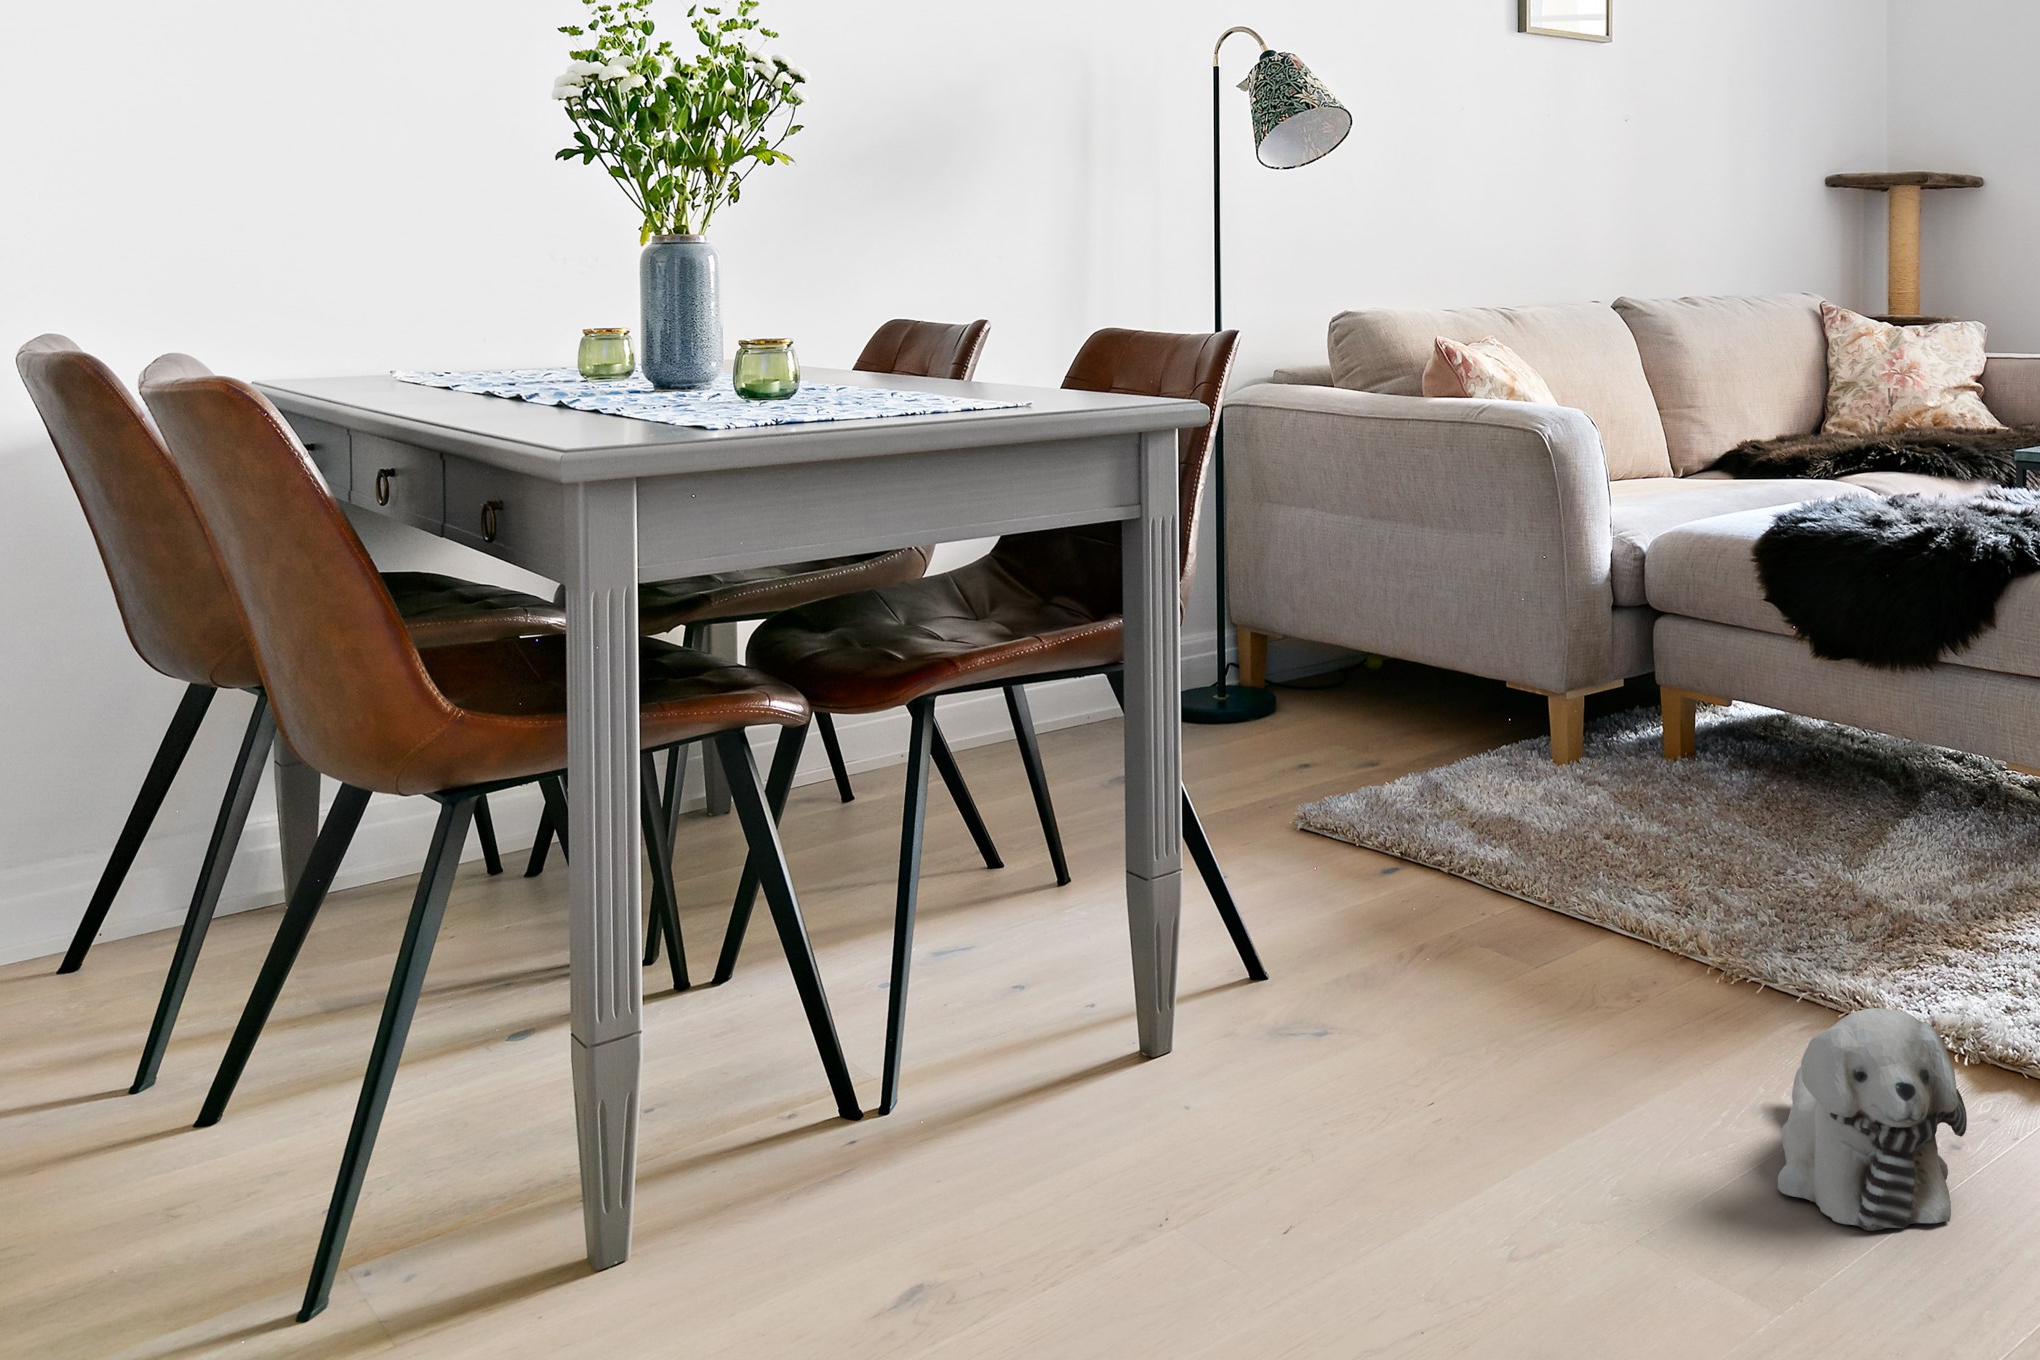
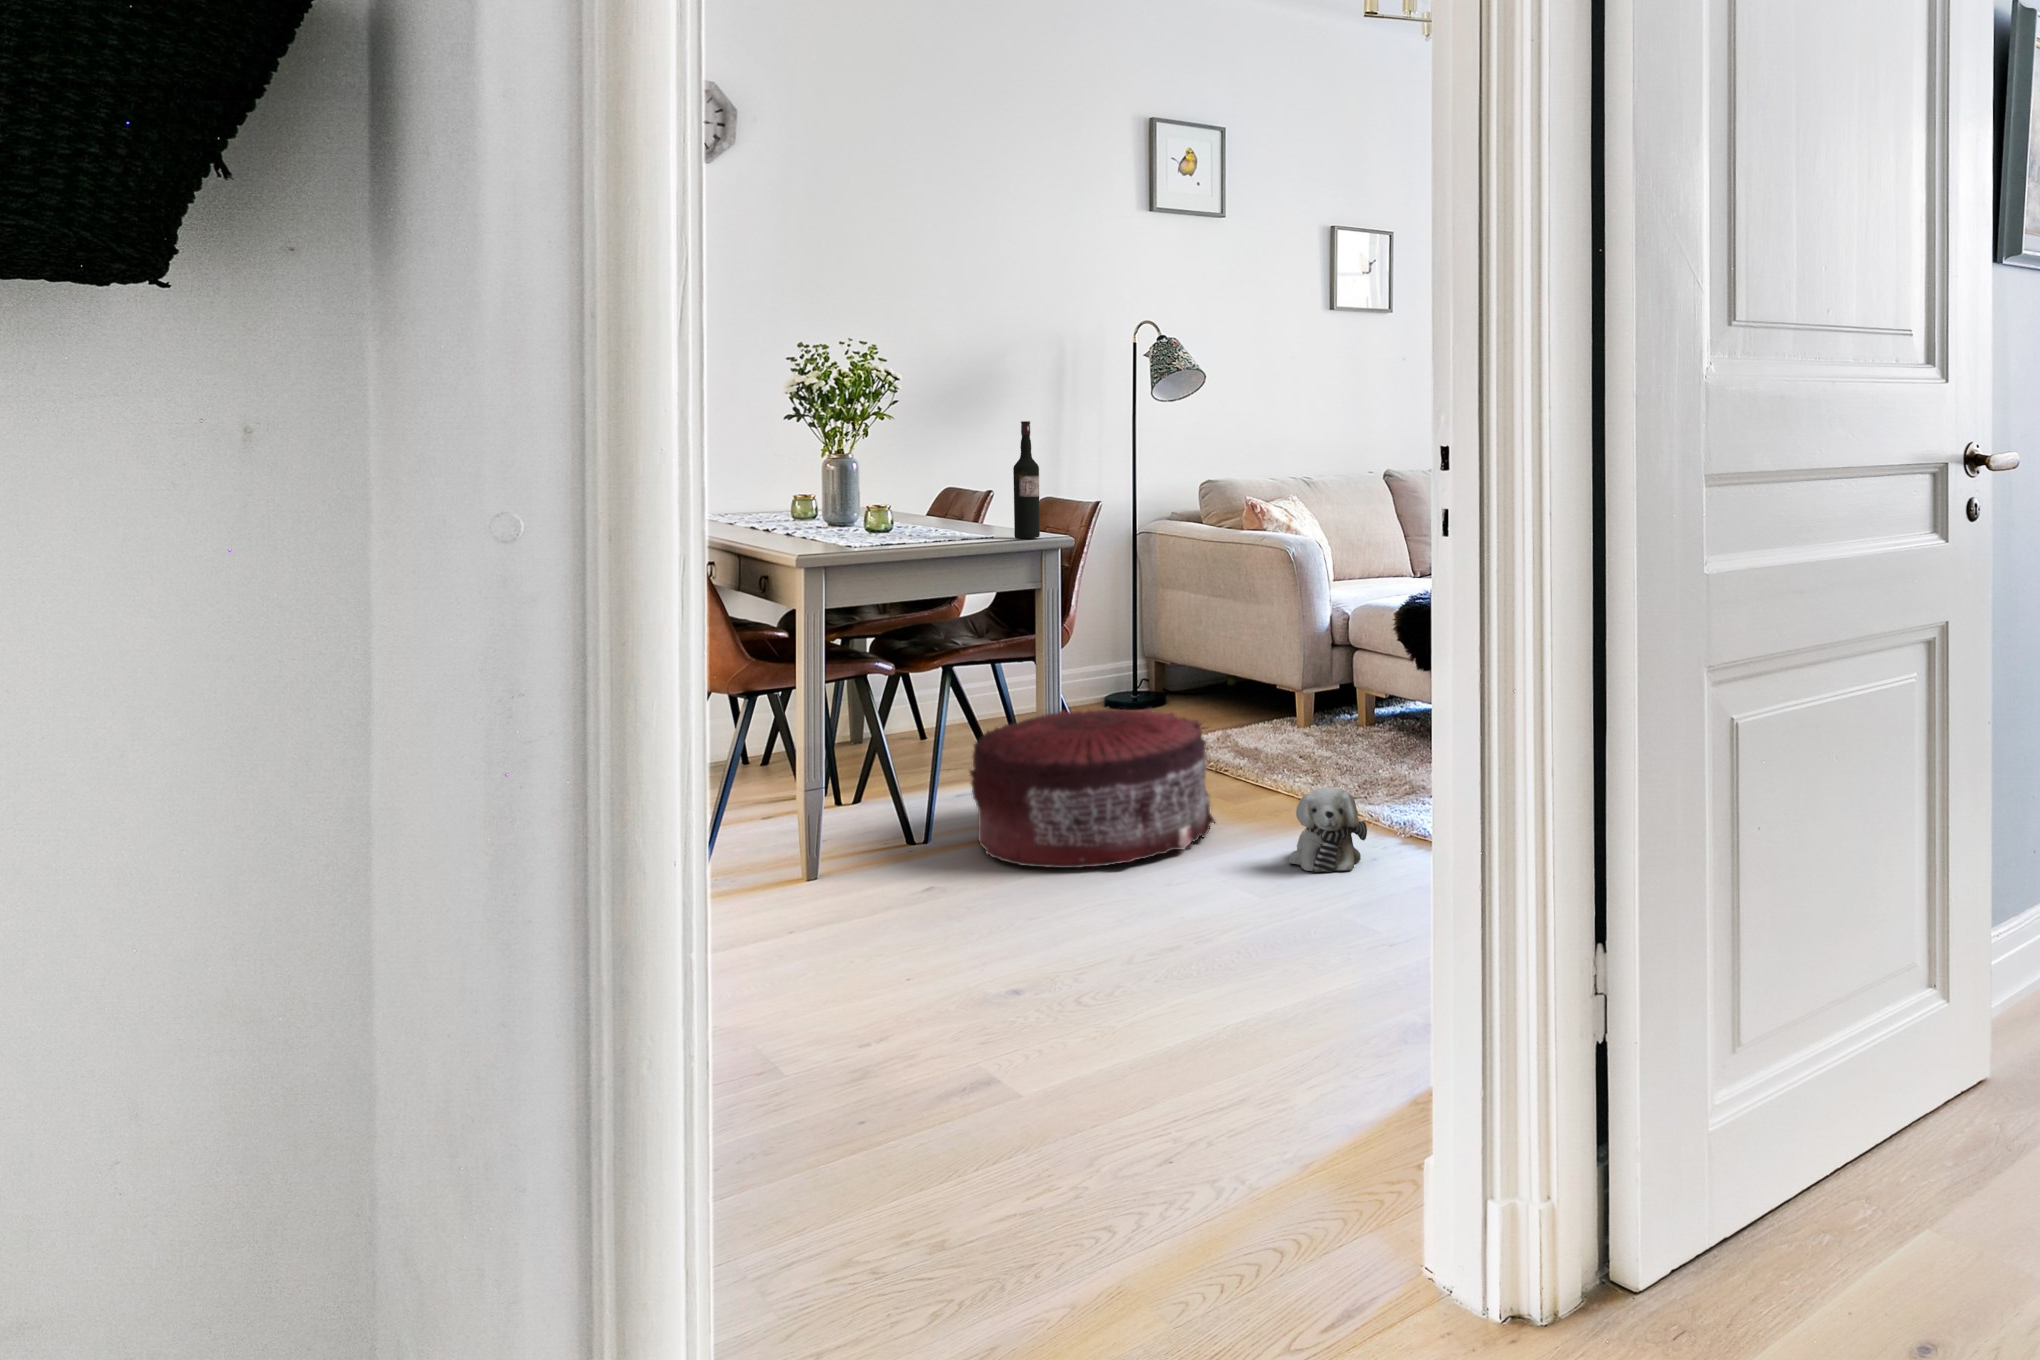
wine bottle: none [1074,145,1134,409] -> present [1013,421,1040,538]
pouf: none [987,775,1545,1226] -> present [970,709,1215,868]

